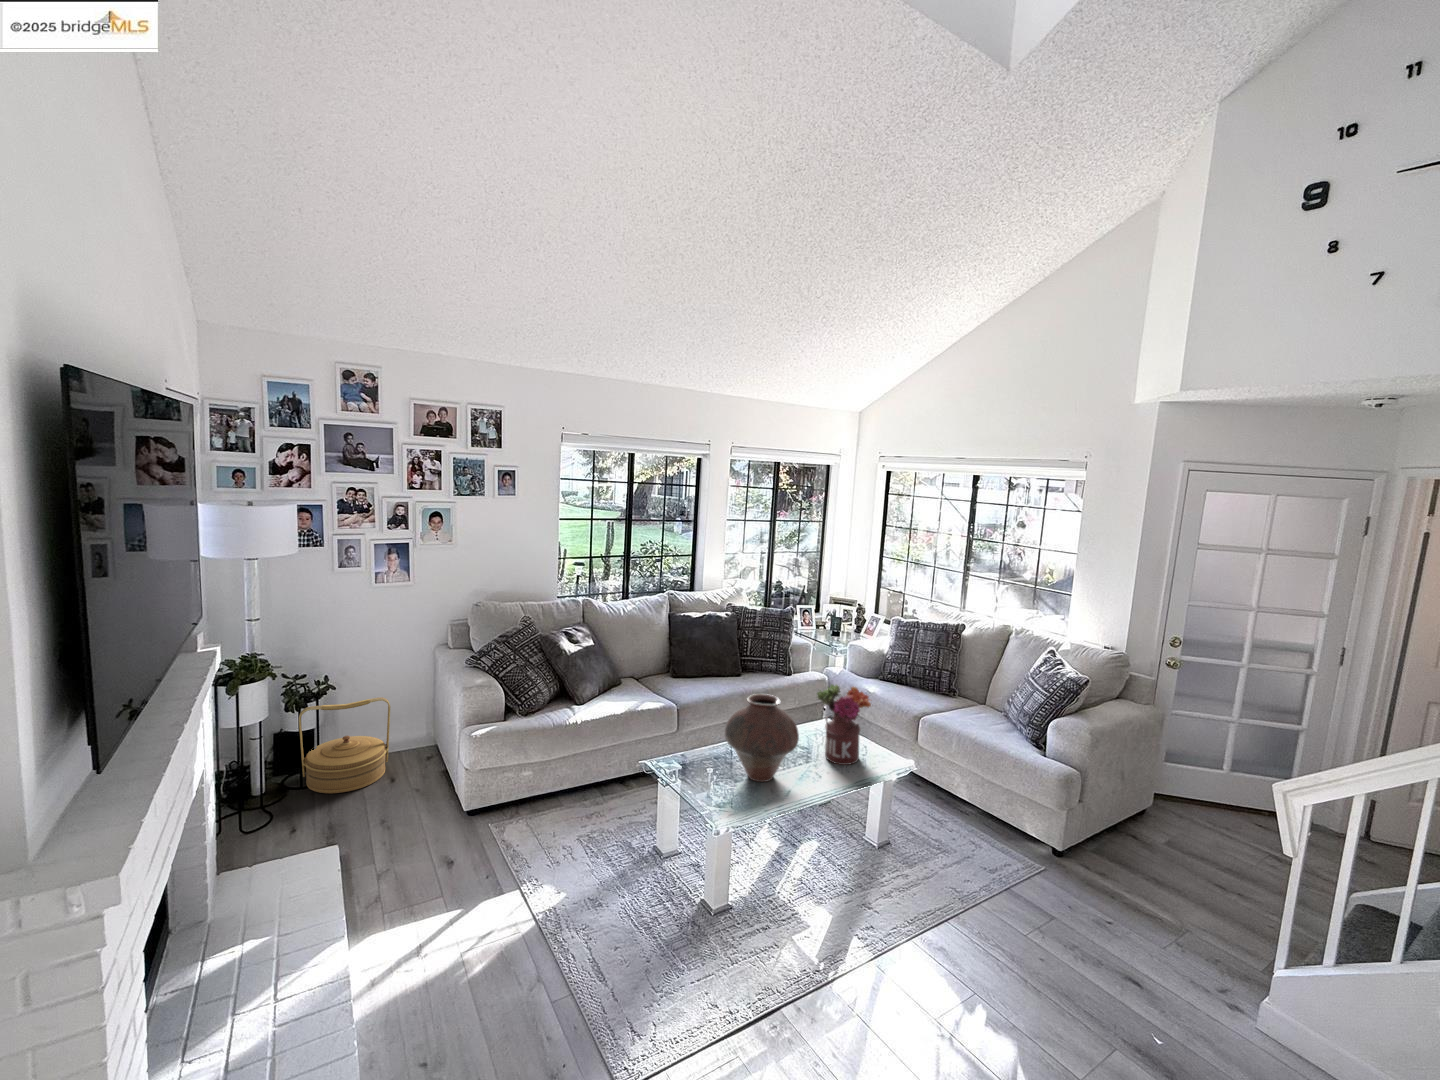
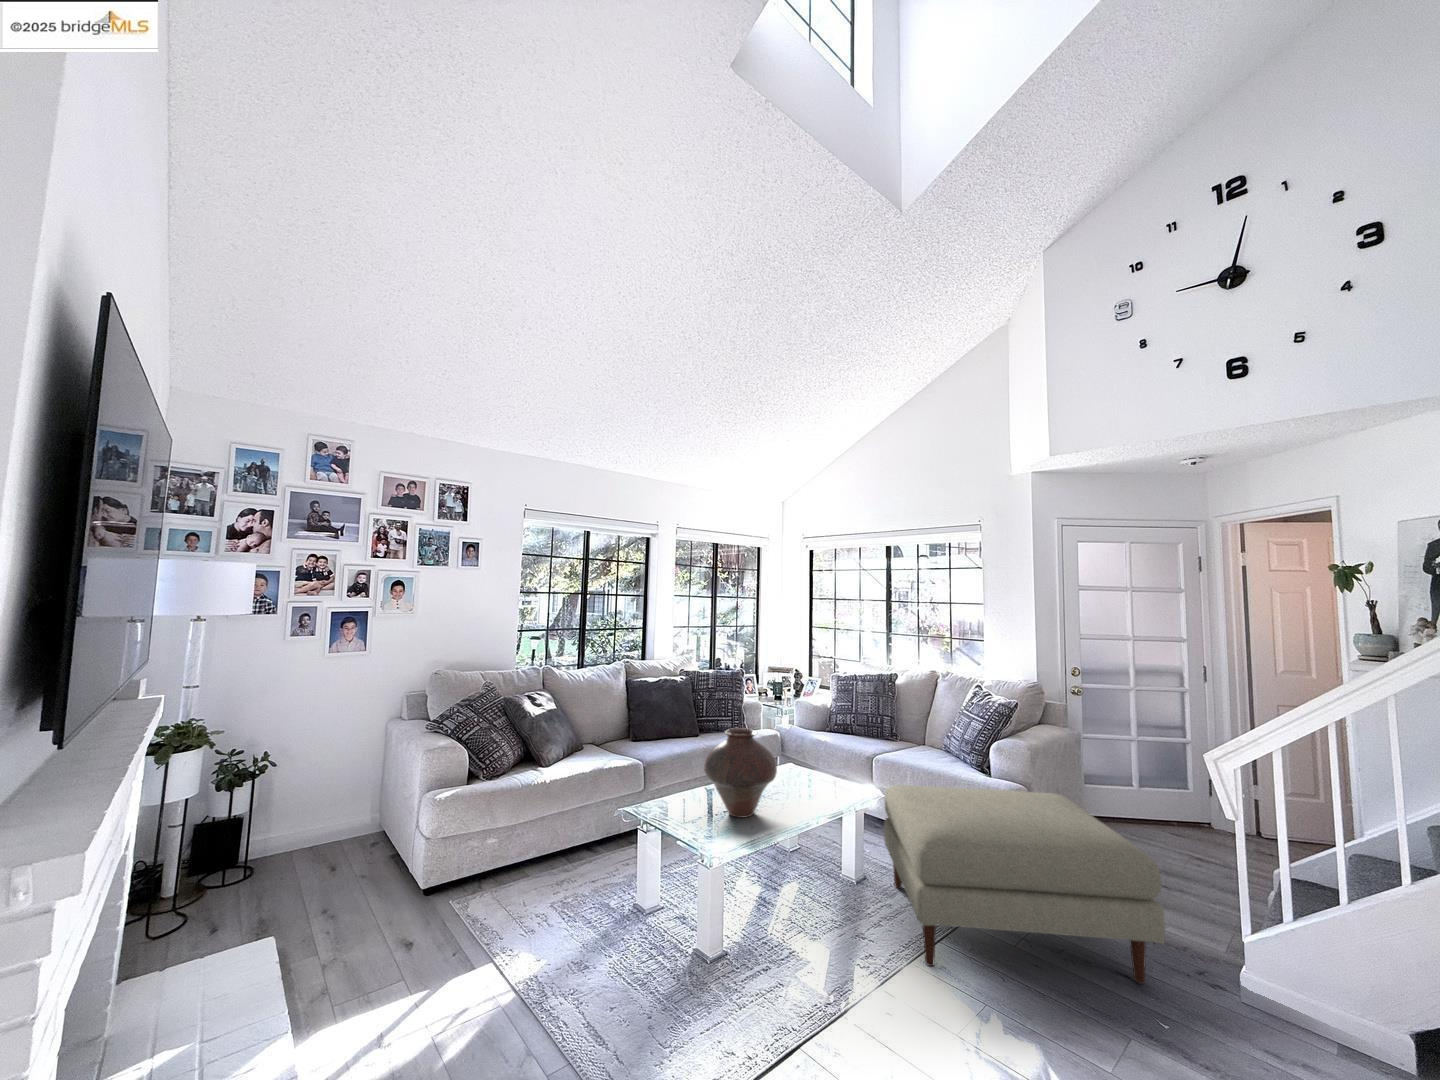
flower arrangement: present [817,684,871,765] -> none [785,719,838,798]
woven basket: present [299,697,390,793] -> none [224,774,336,889]
ottoman: none [912,761,1190,995] -> present [884,785,1165,984]

